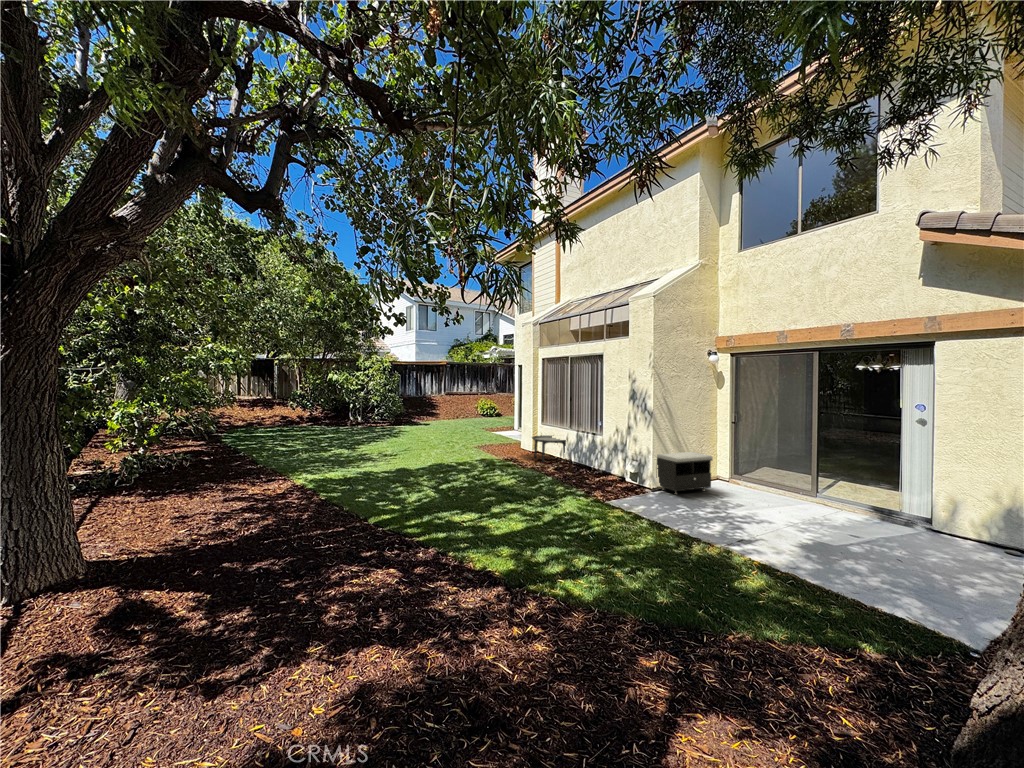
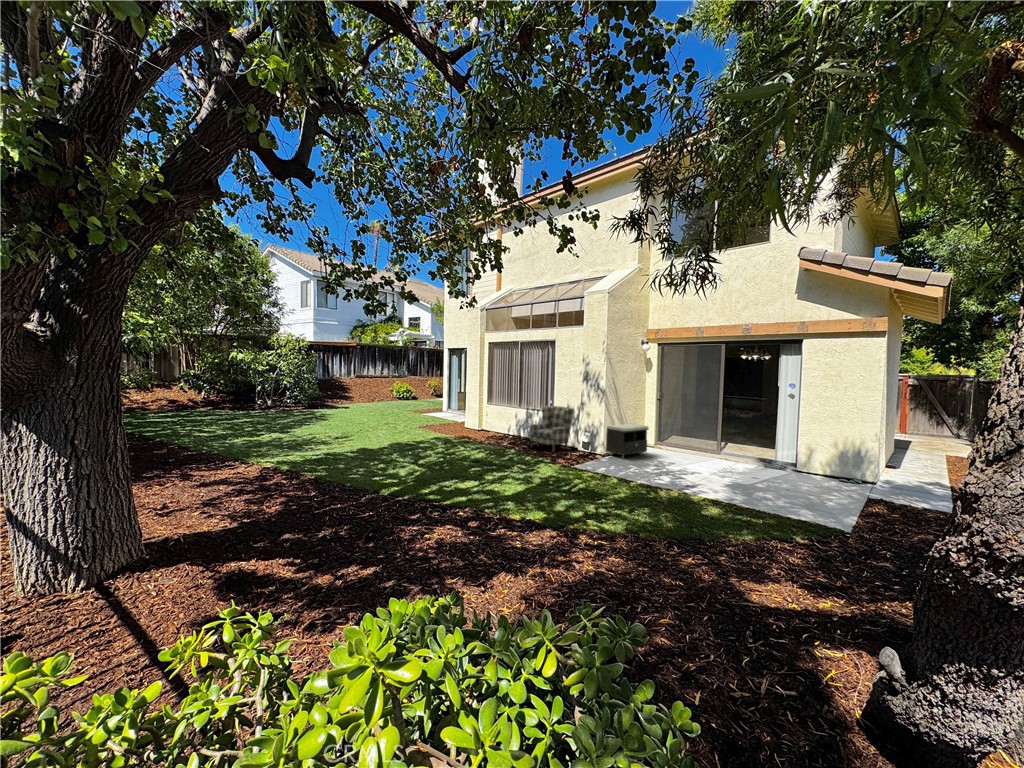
chair: none [571,428,621,482] -> present [530,406,574,452]
round table: present [532,436,566,462] -> none [484,415,518,439]

